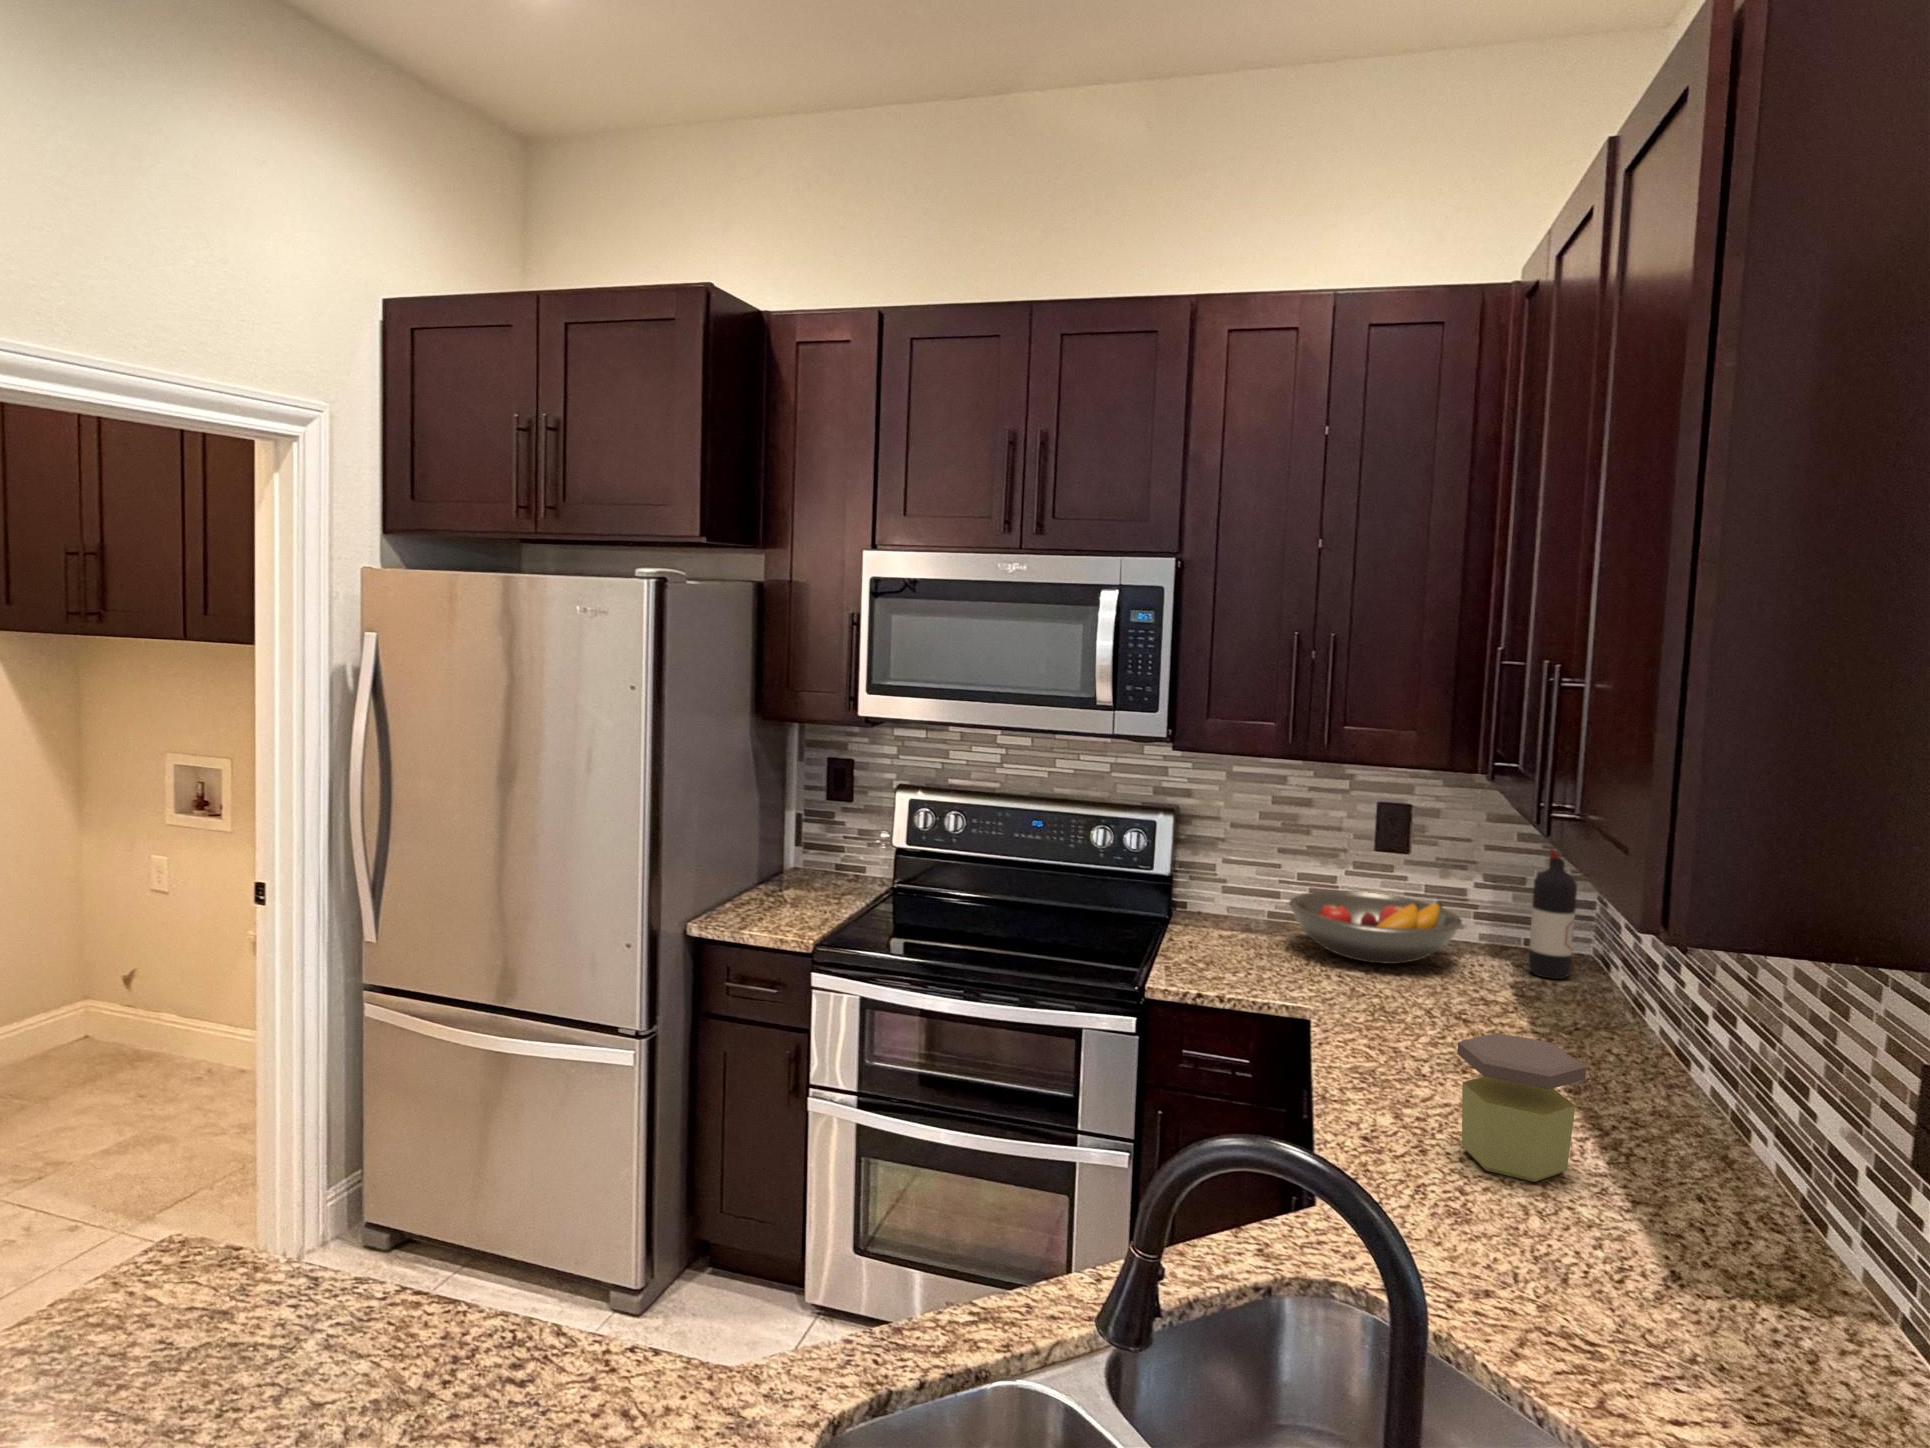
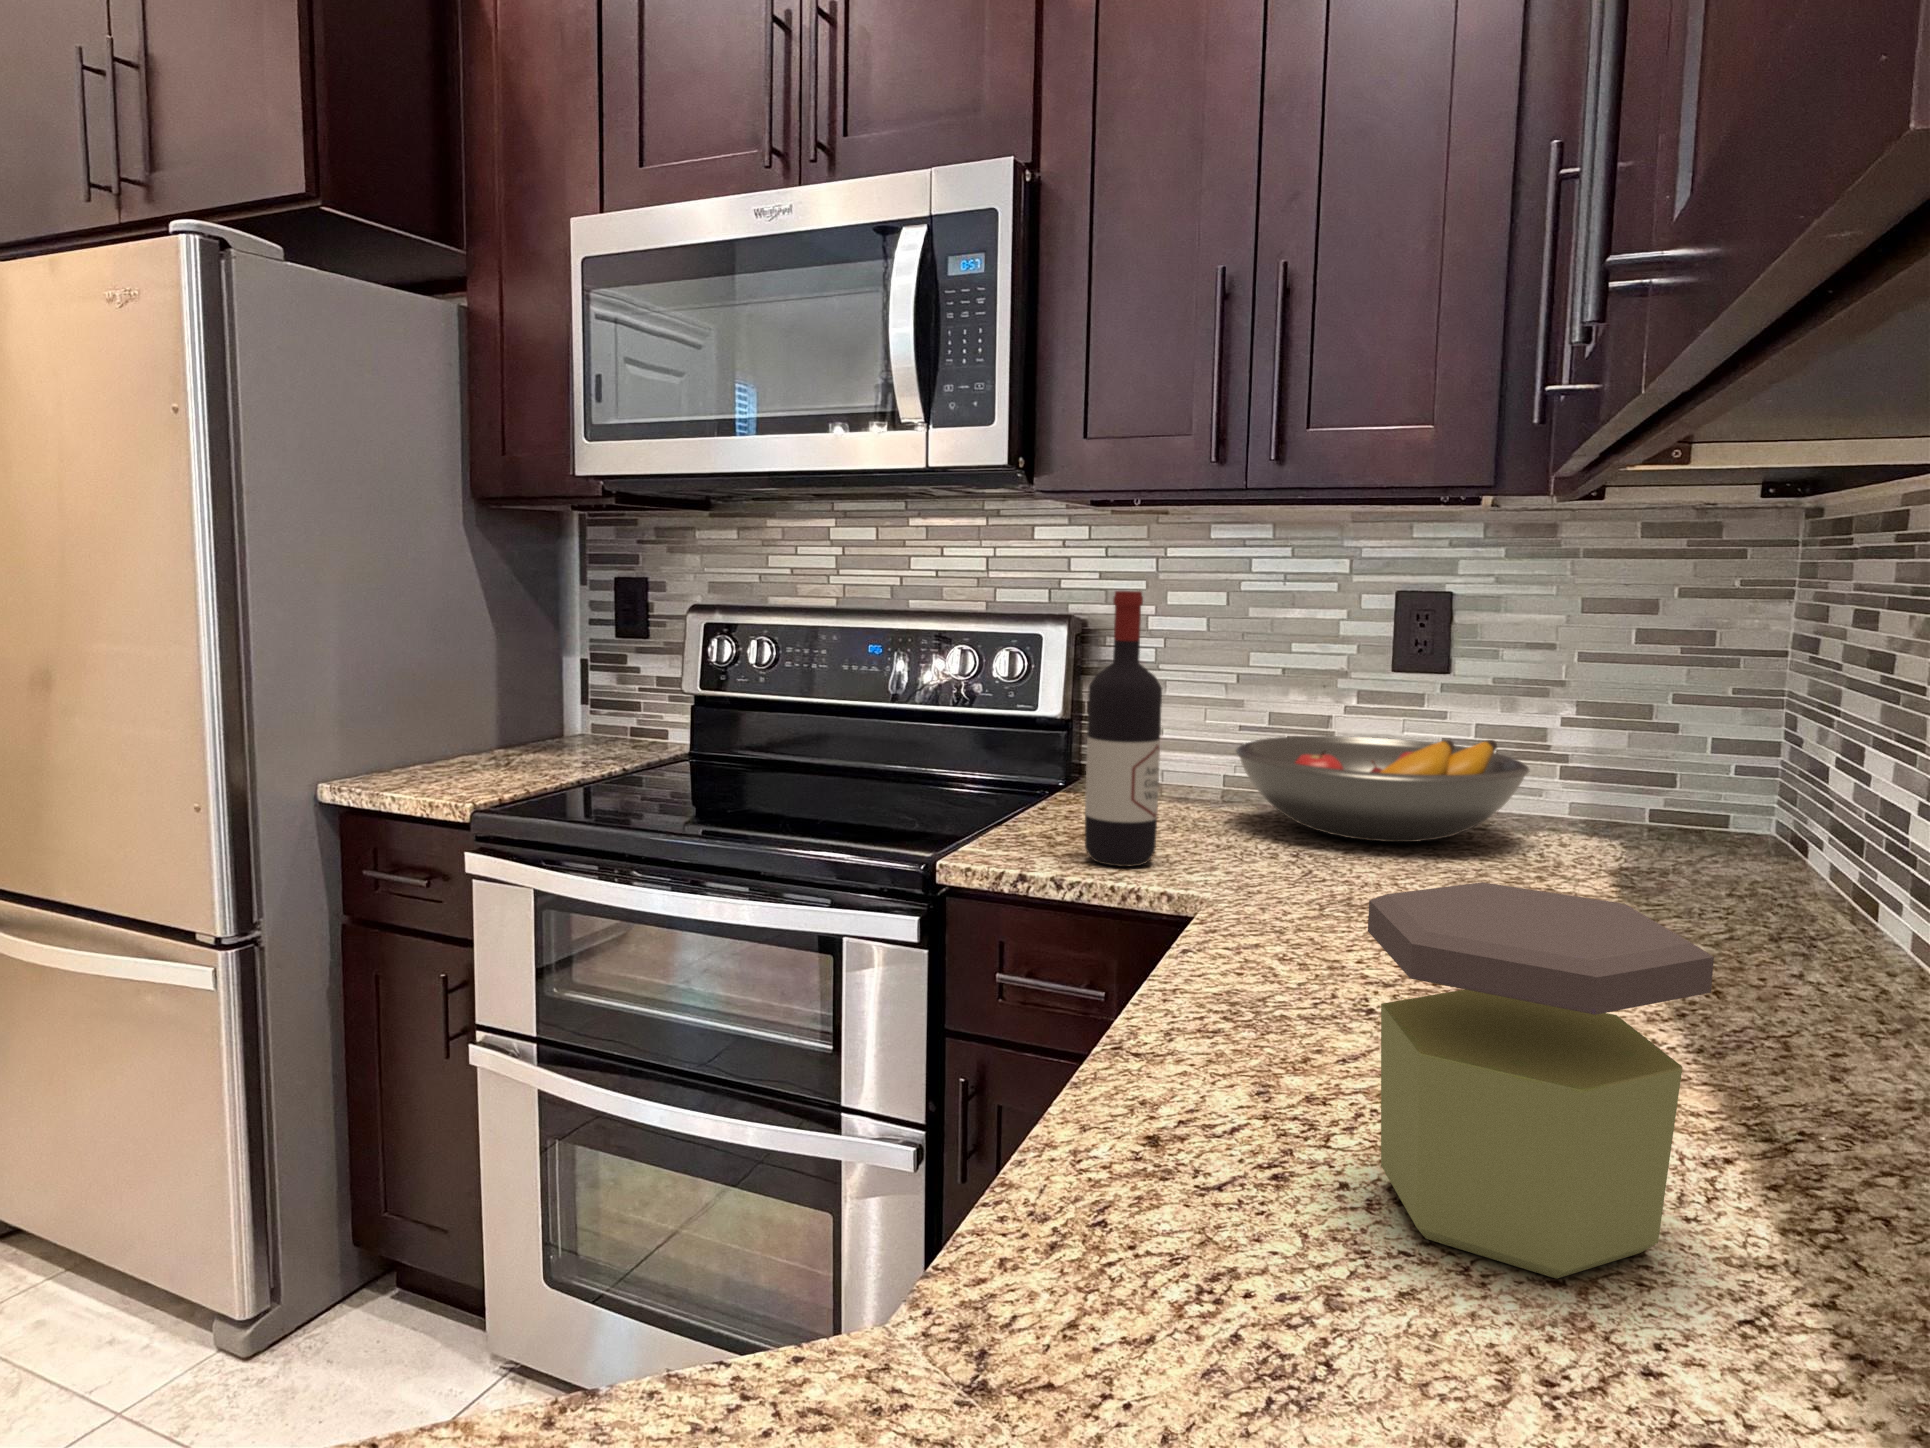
wine bottle: present [1529,849,1577,979] -> present [1085,591,1162,867]

